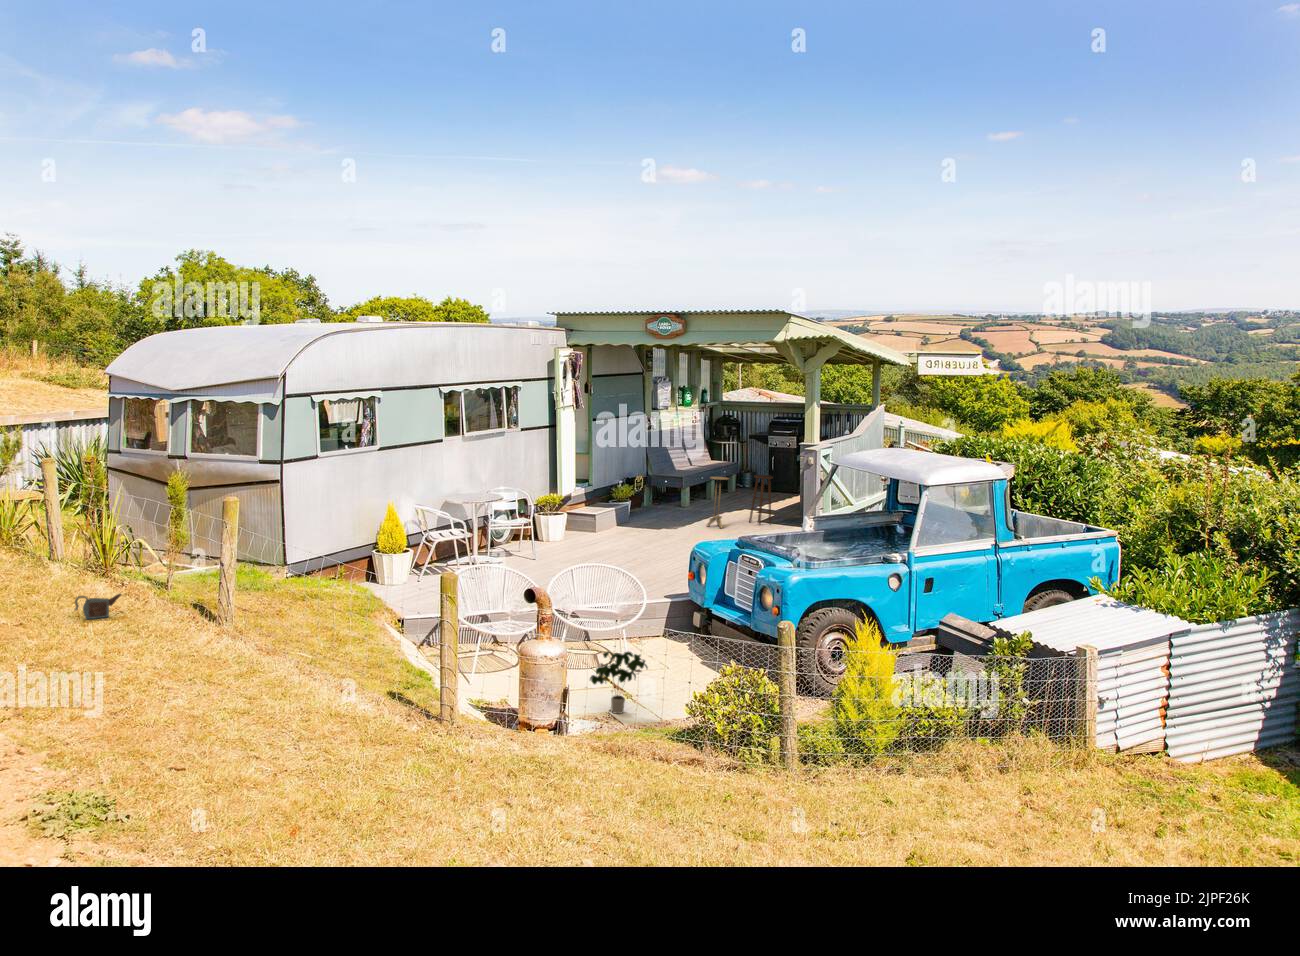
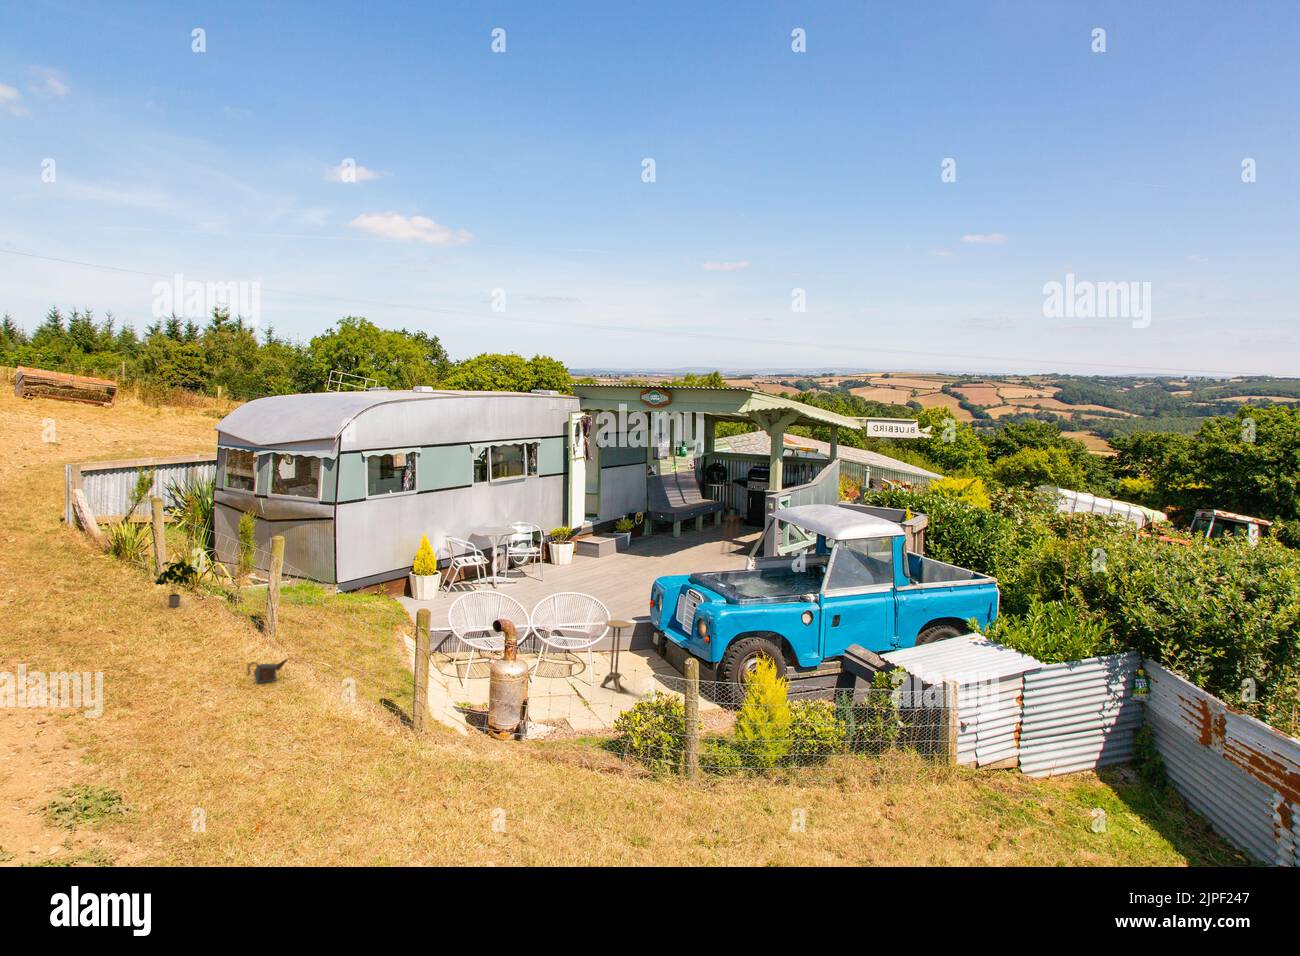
side table: present [707,477,728,528] -> present [600,620,631,693]
watering can: present [75,594,121,619] -> present [247,659,287,683]
potted plant: present [590,652,648,714] -> present [154,562,197,607]

